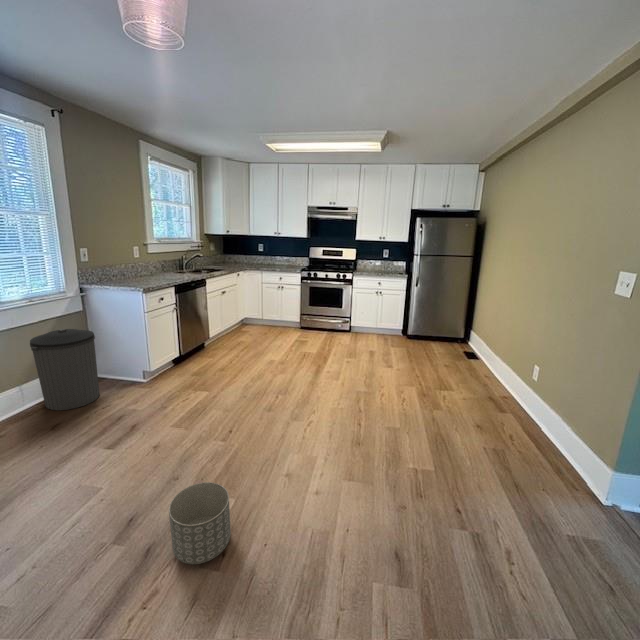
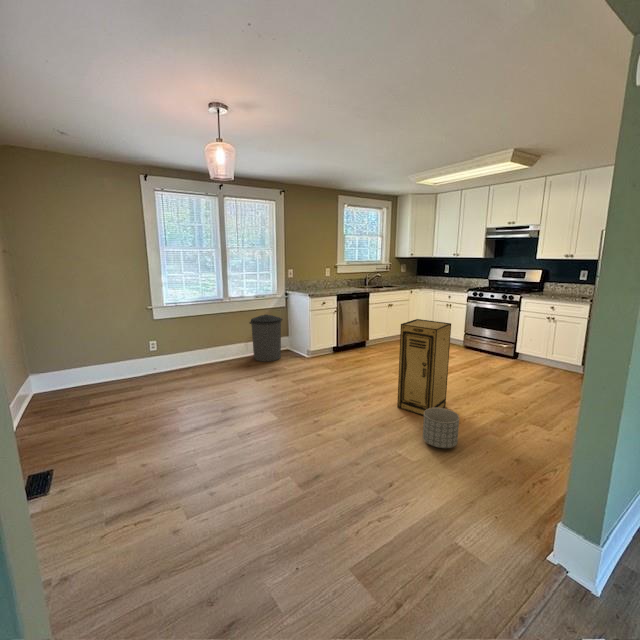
storage cabinet: none [328,308,378,414] -> present [397,319,451,416]
planter: present [169,482,231,564] -> present [423,408,459,448]

